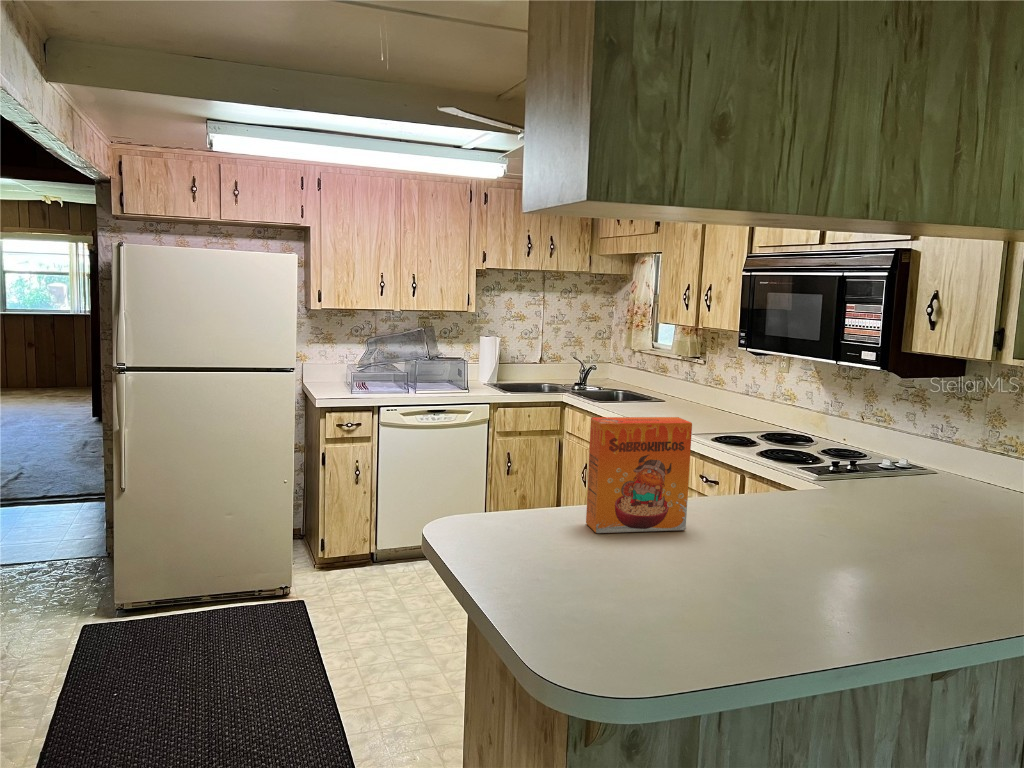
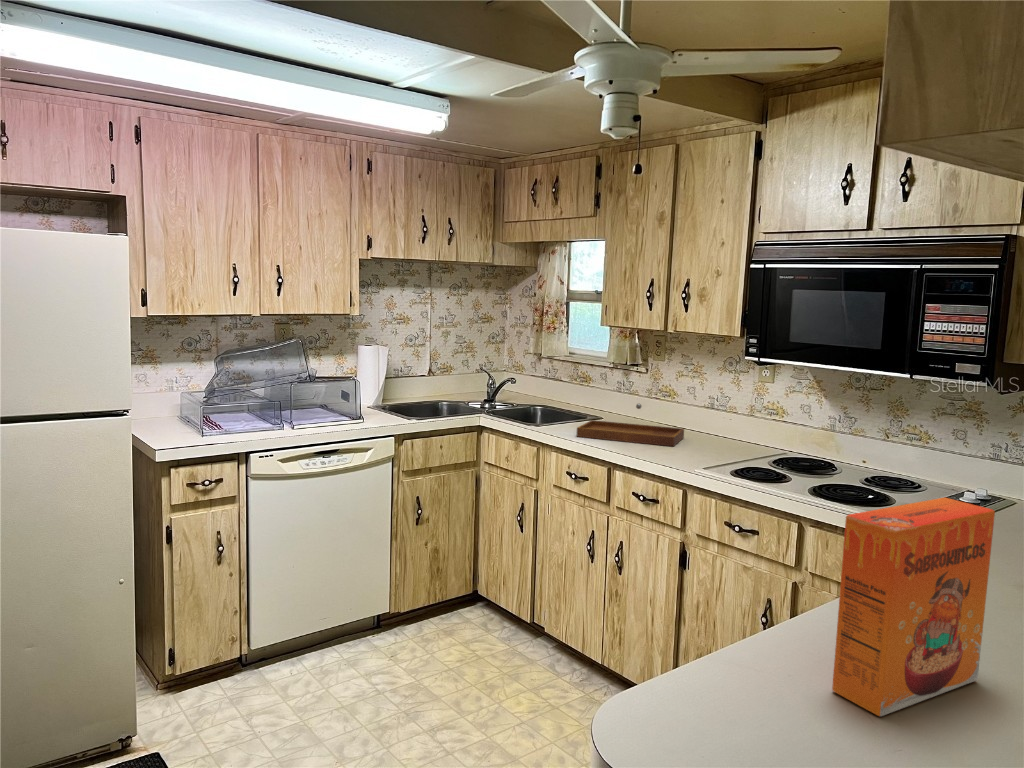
tray: none [624,386,715,421] -> present [577,404,684,447]

